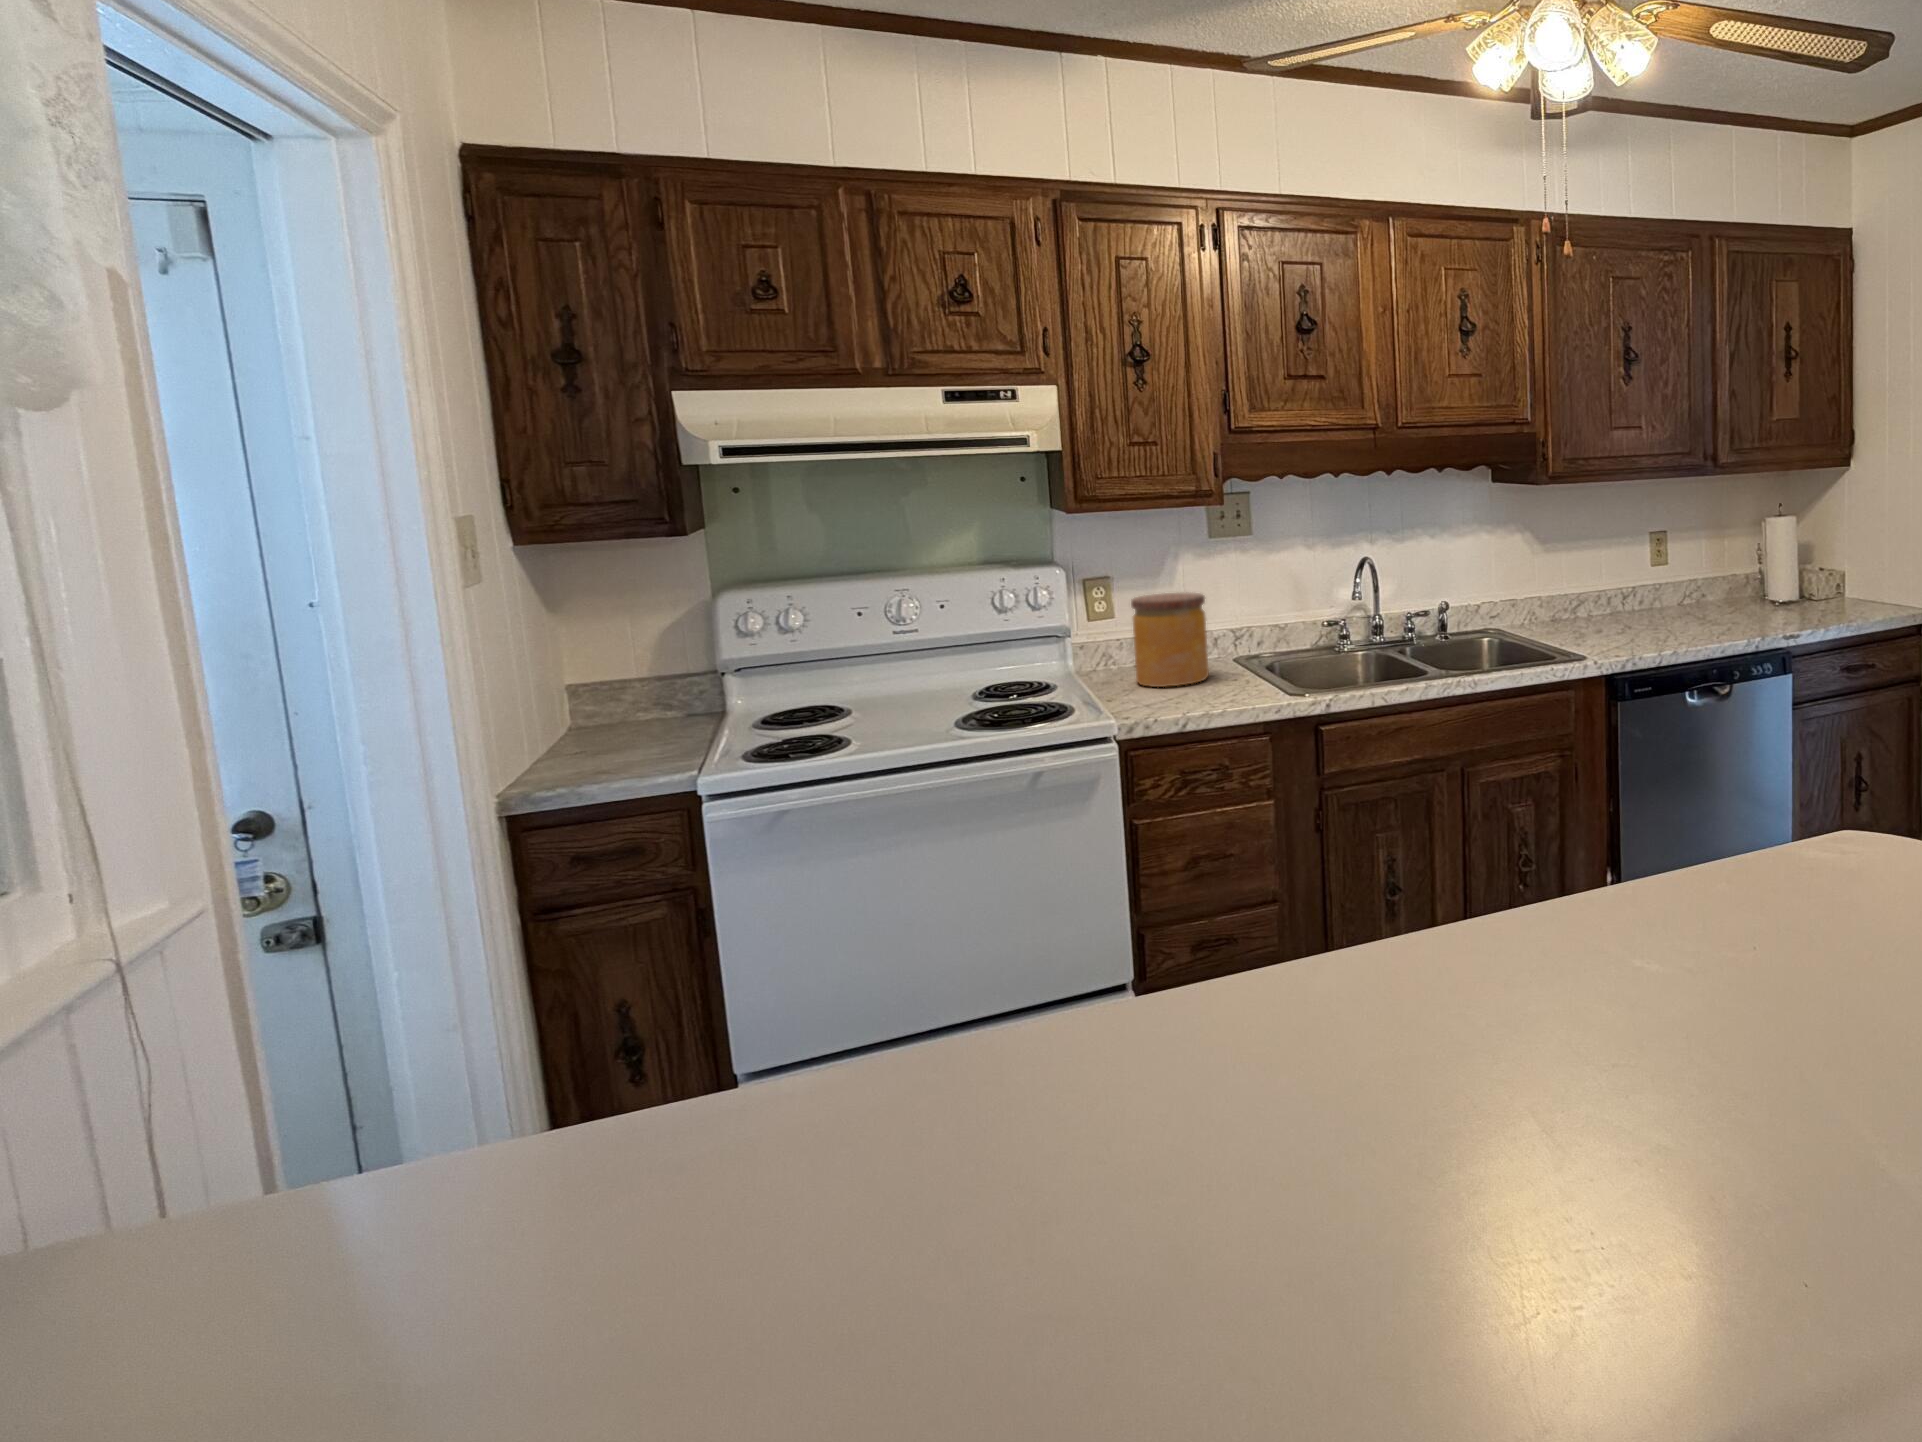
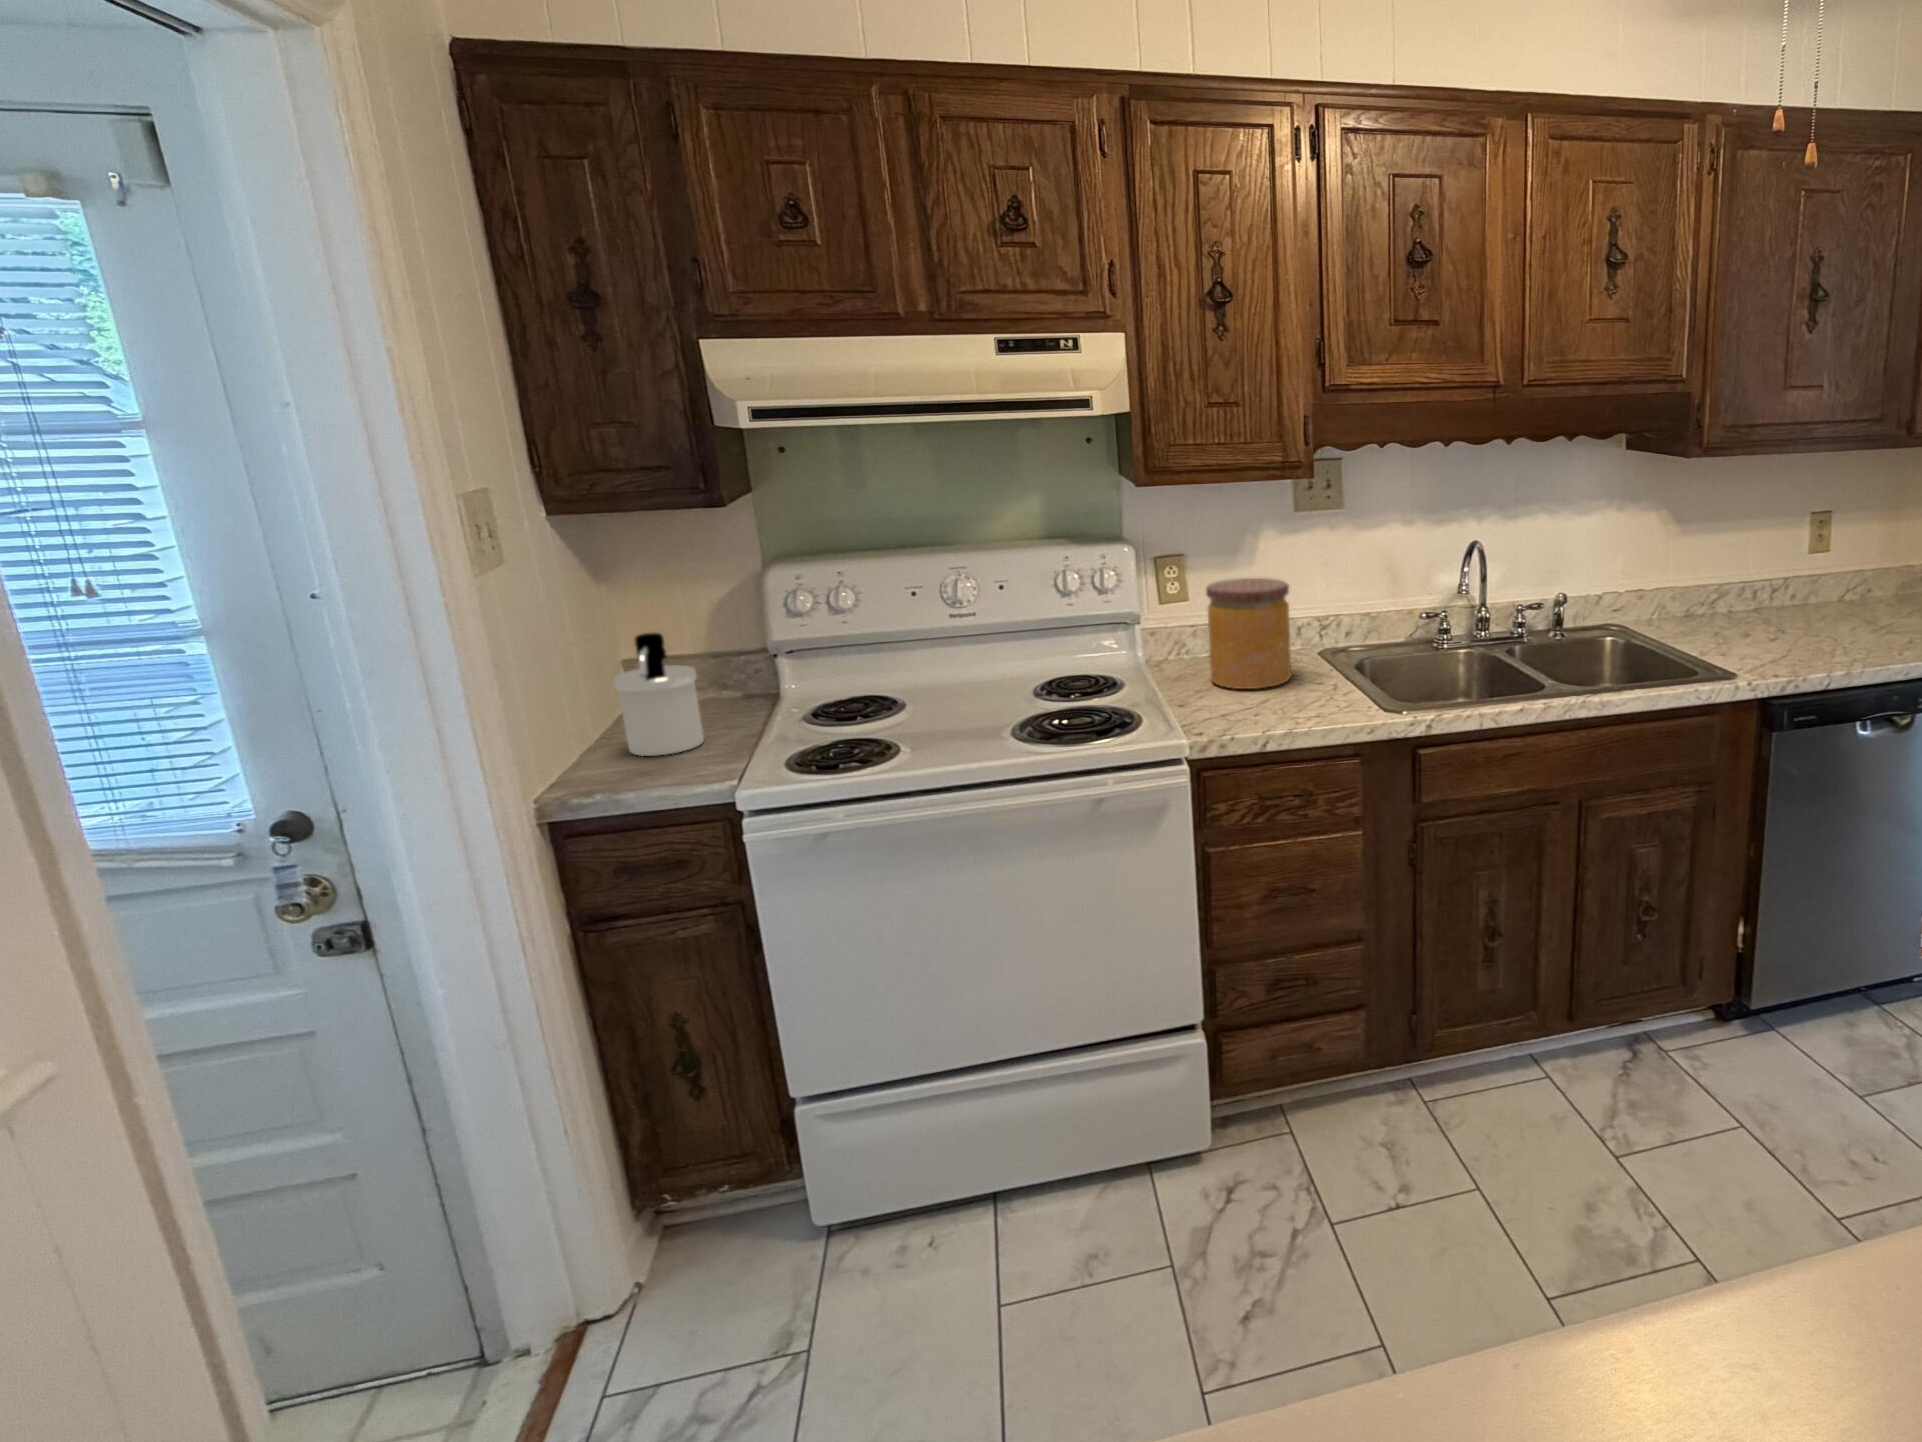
soap dispenser: none [572,648,656,760] -> present [614,633,704,756]

